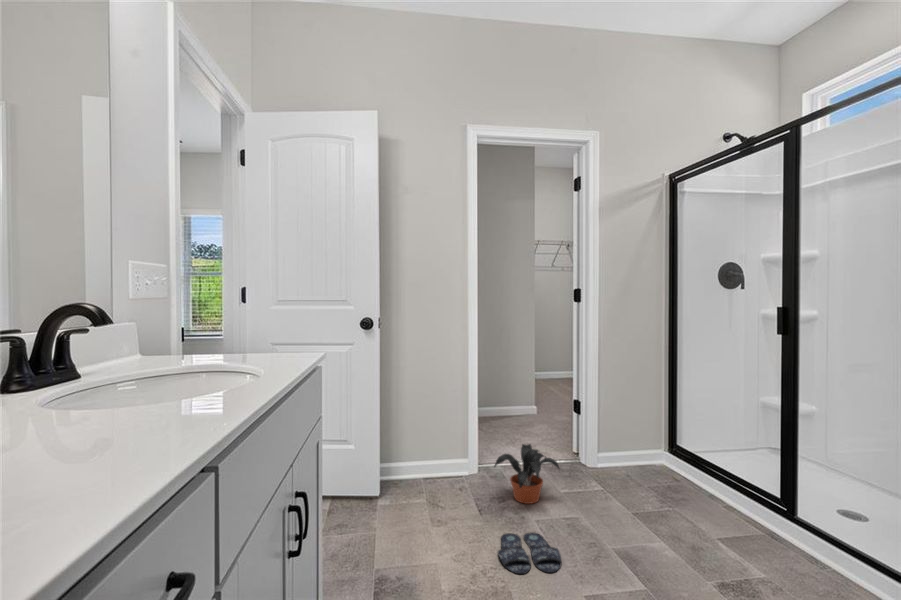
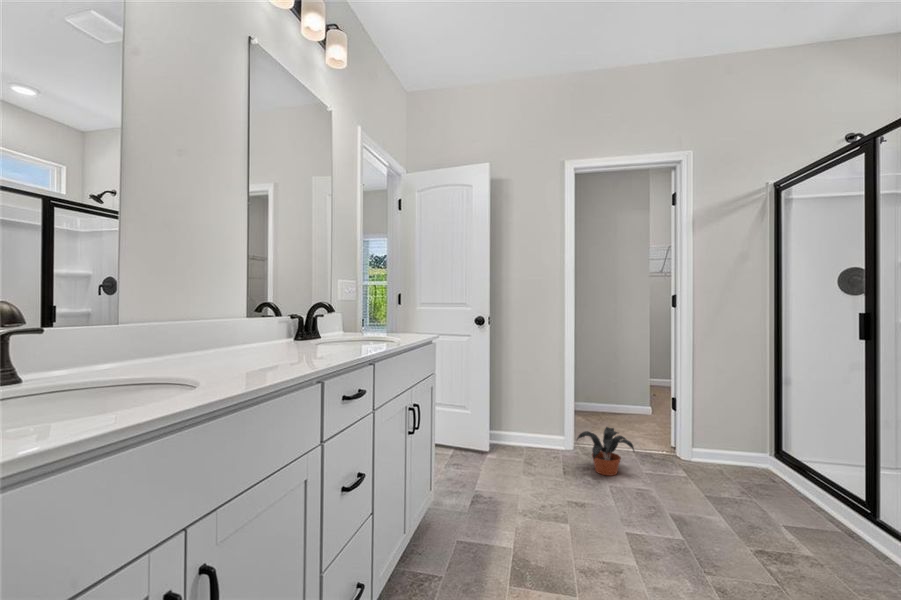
slippers: present [498,533,561,574] -> none [558,489,610,518]

